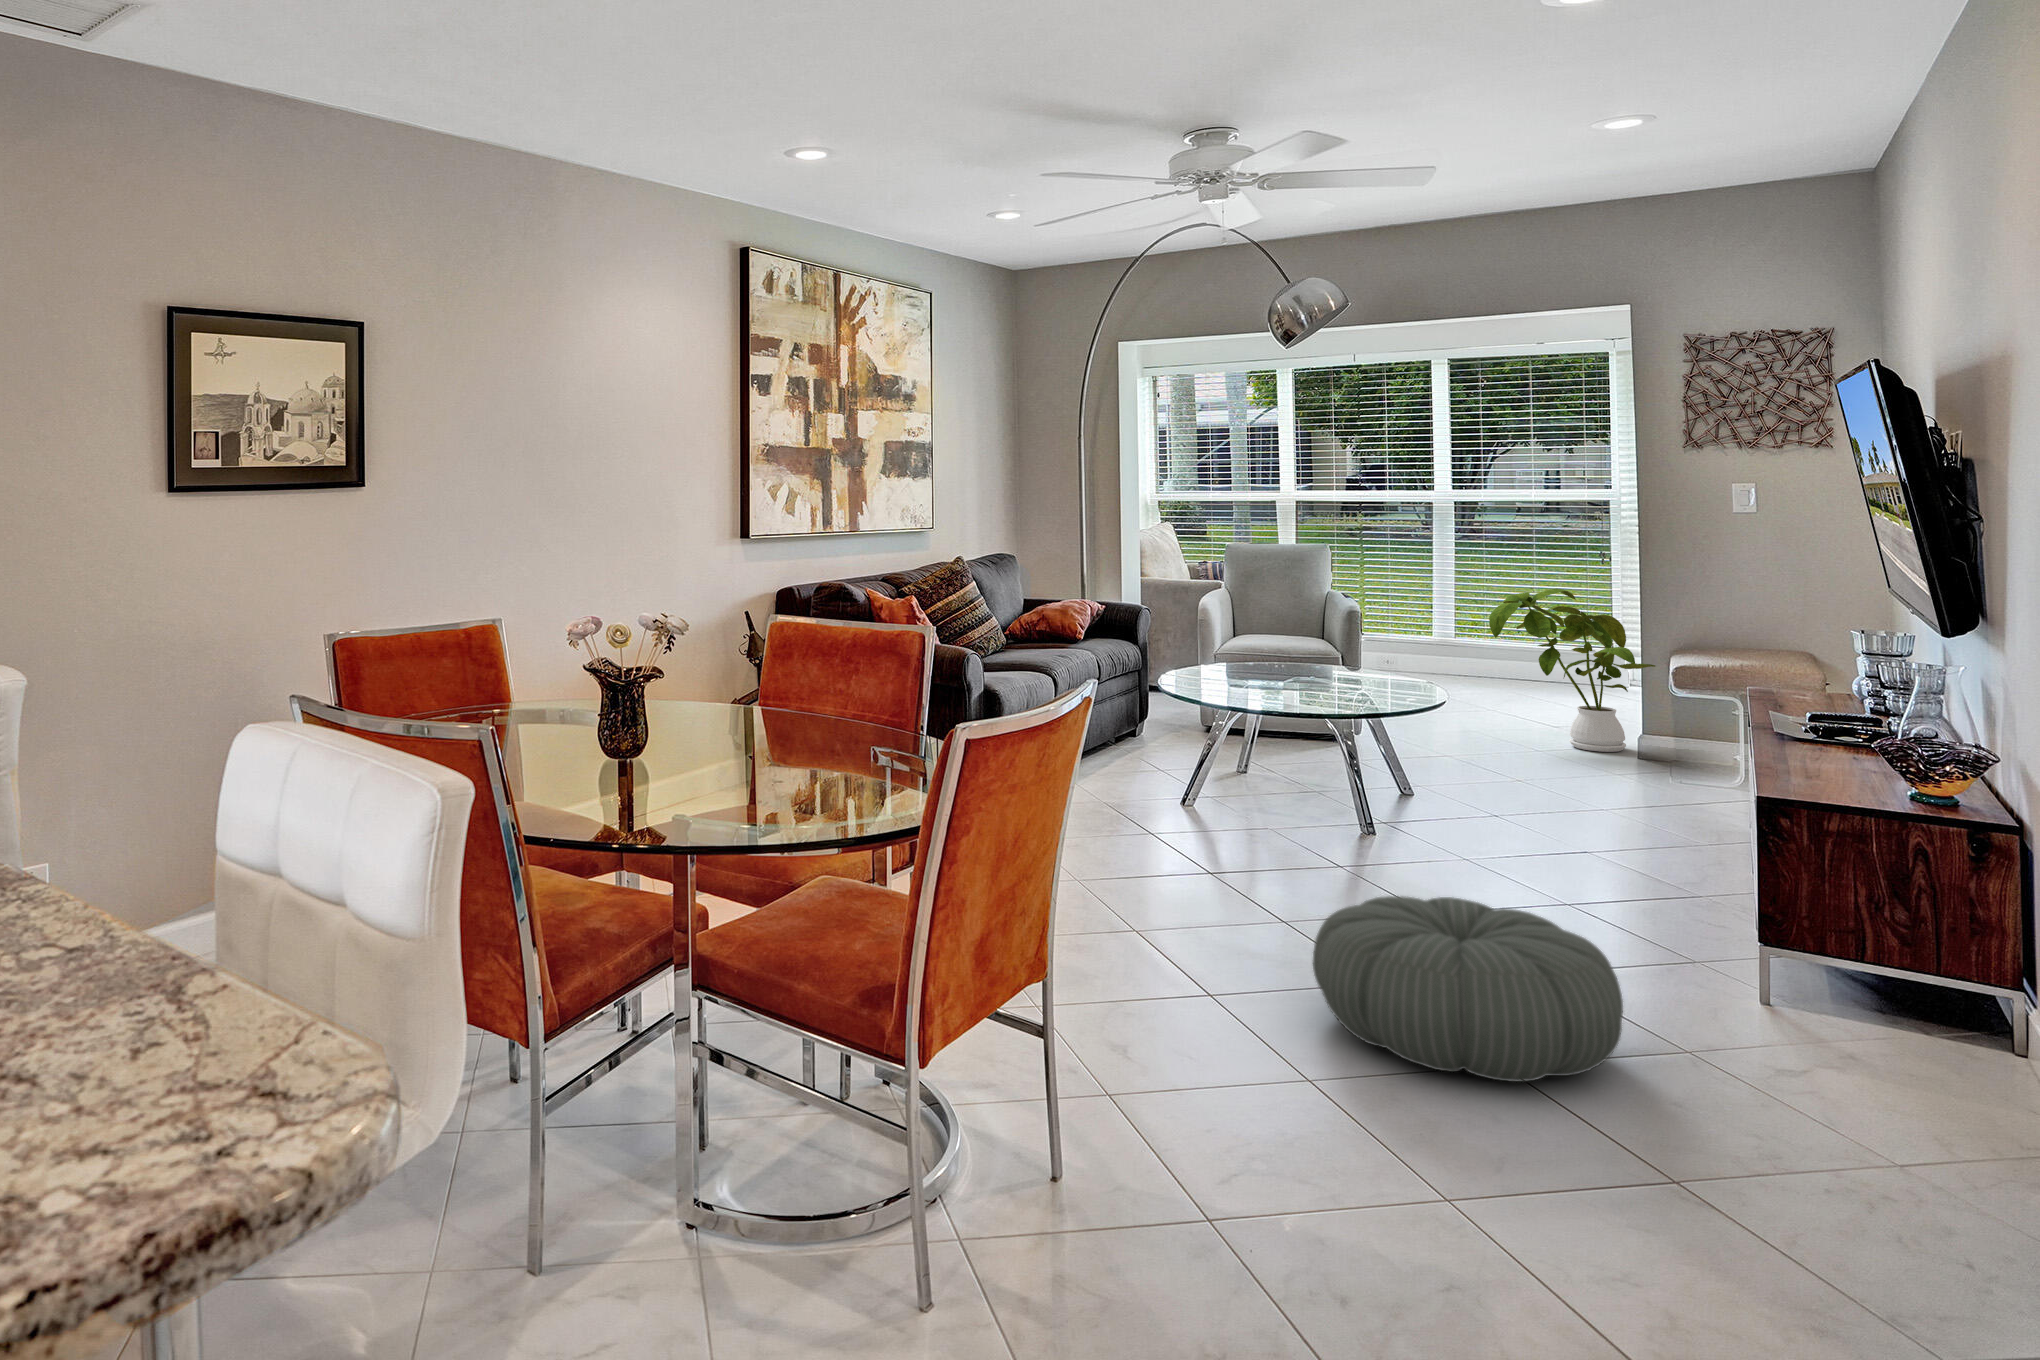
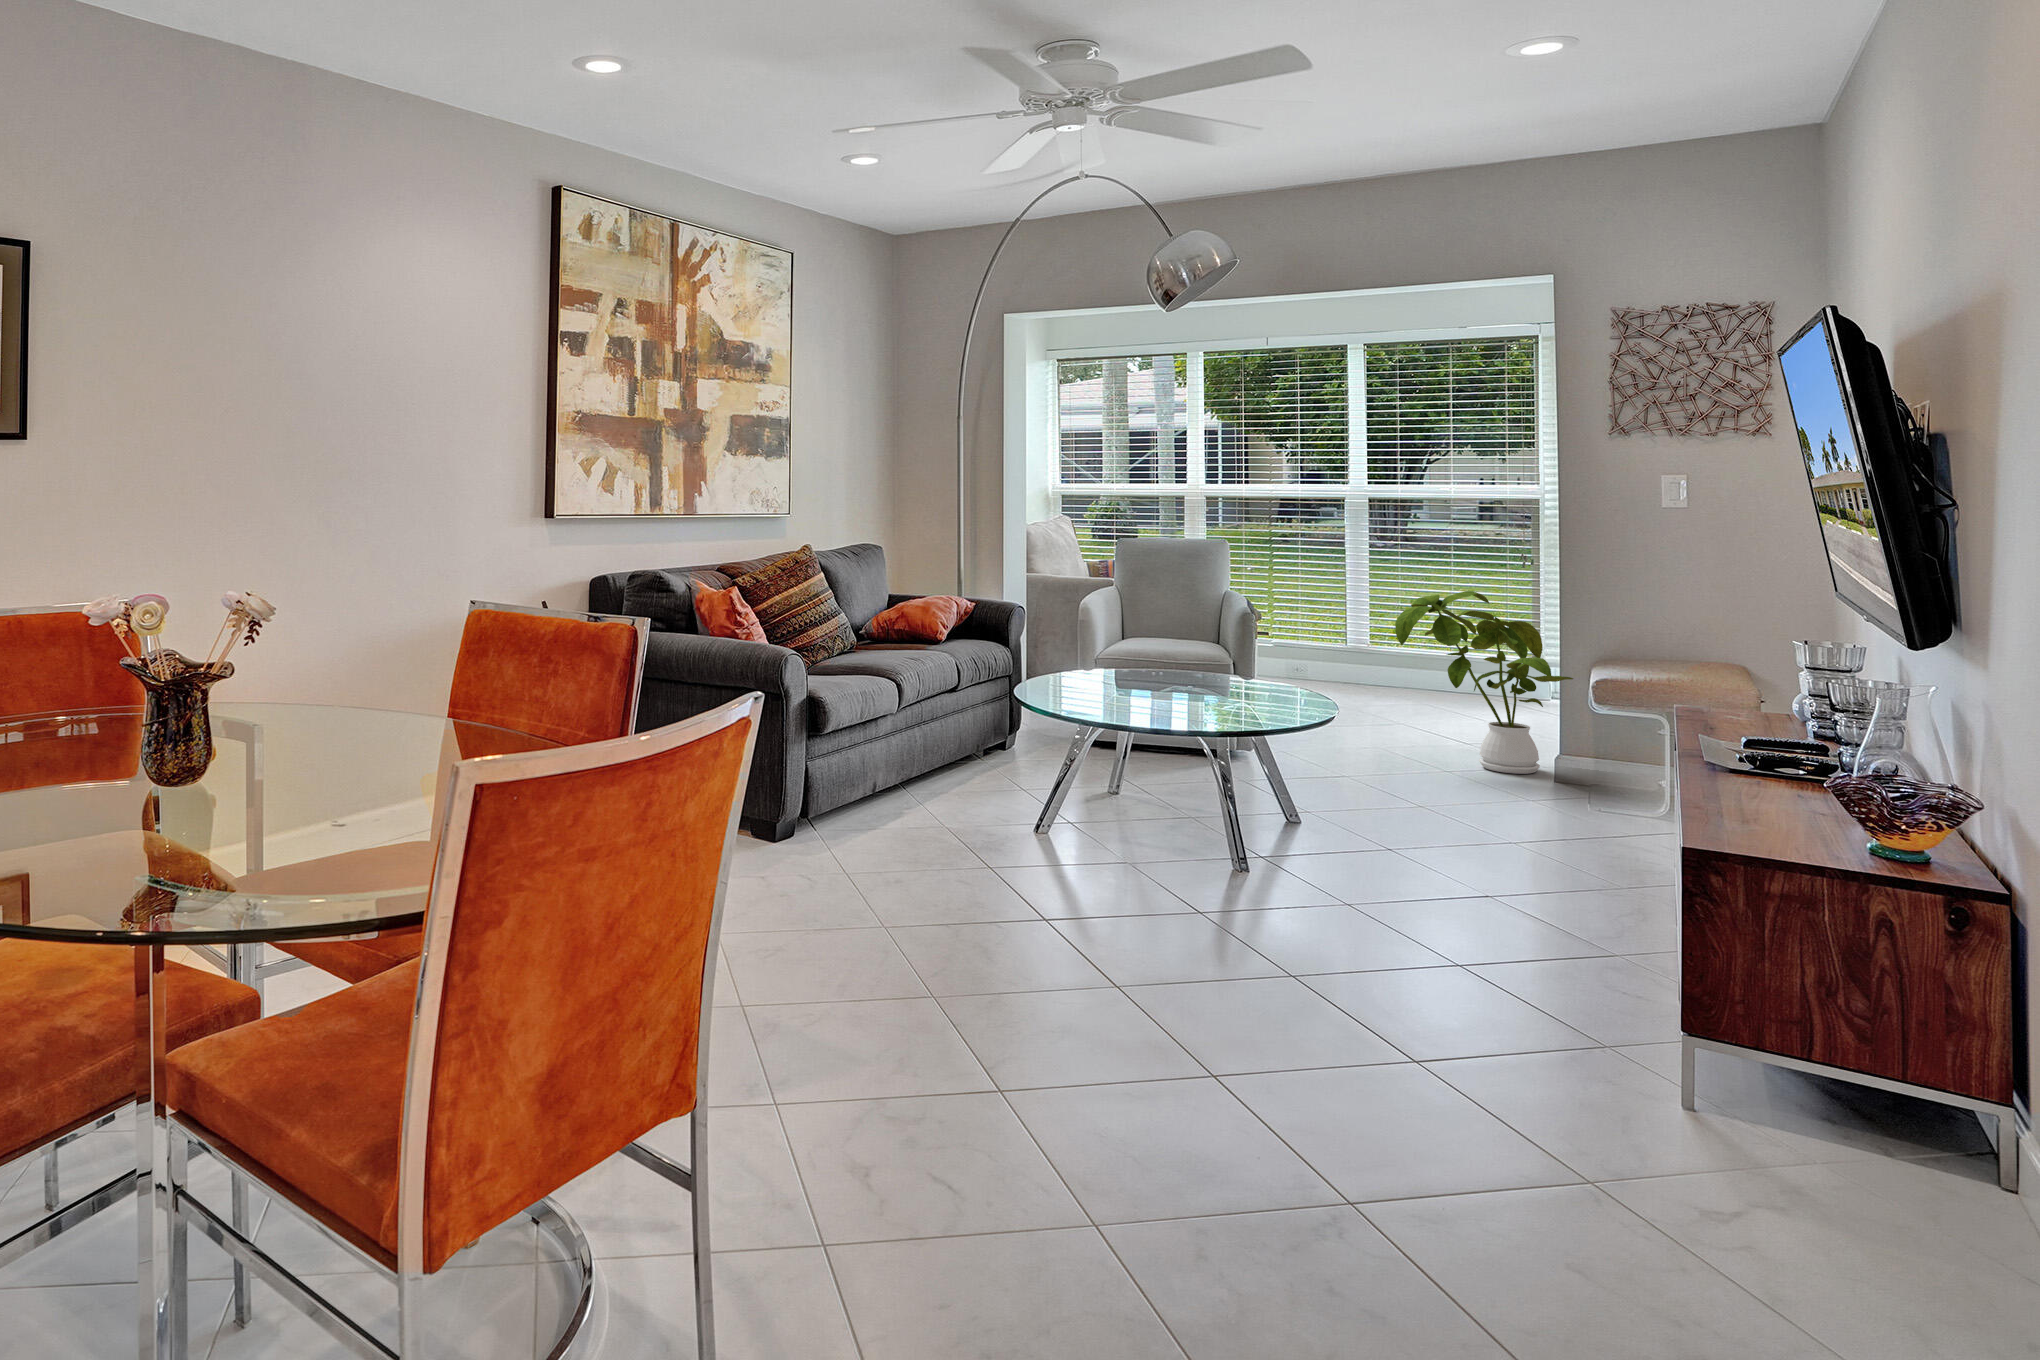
pouf: present [1313,896,1623,1082] -> none [1149,970,1524,1223]

